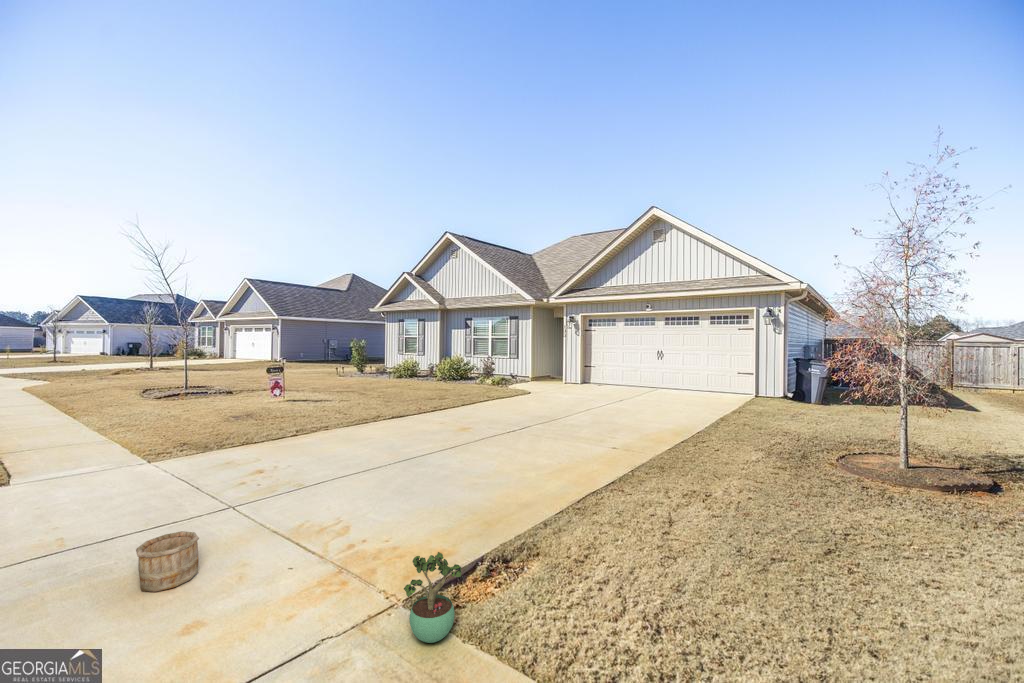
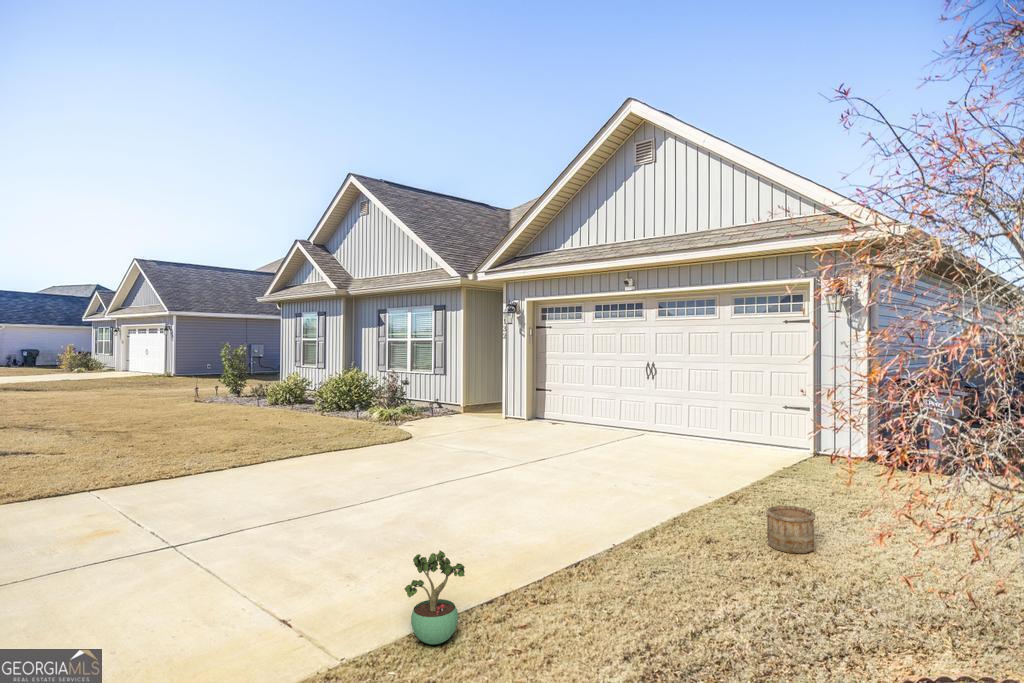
wooden bucket: present [136,531,199,592] -> present [766,506,815,553]

